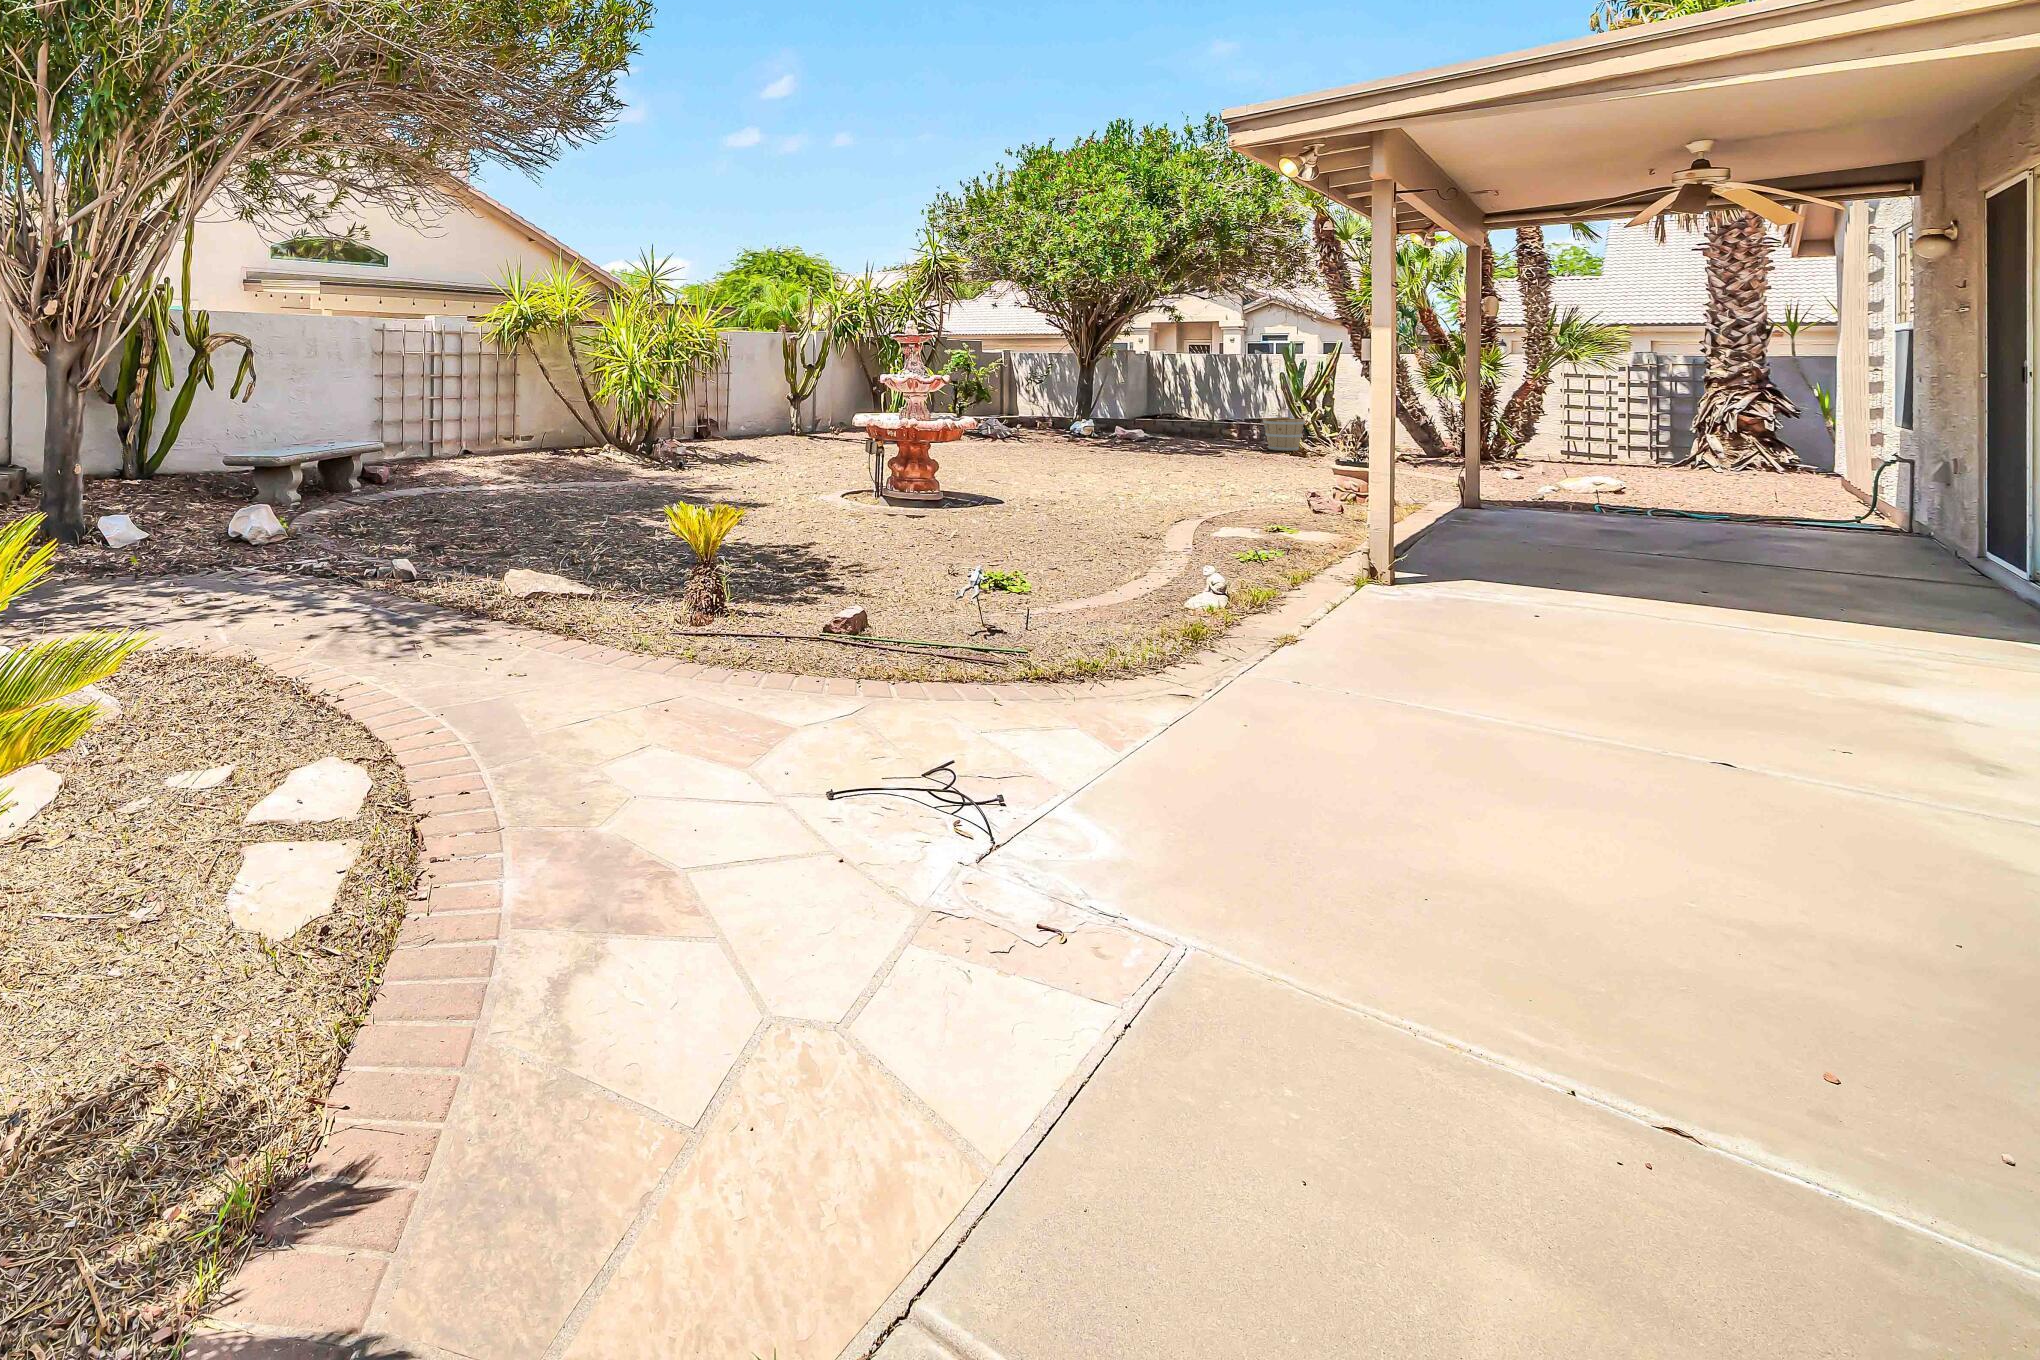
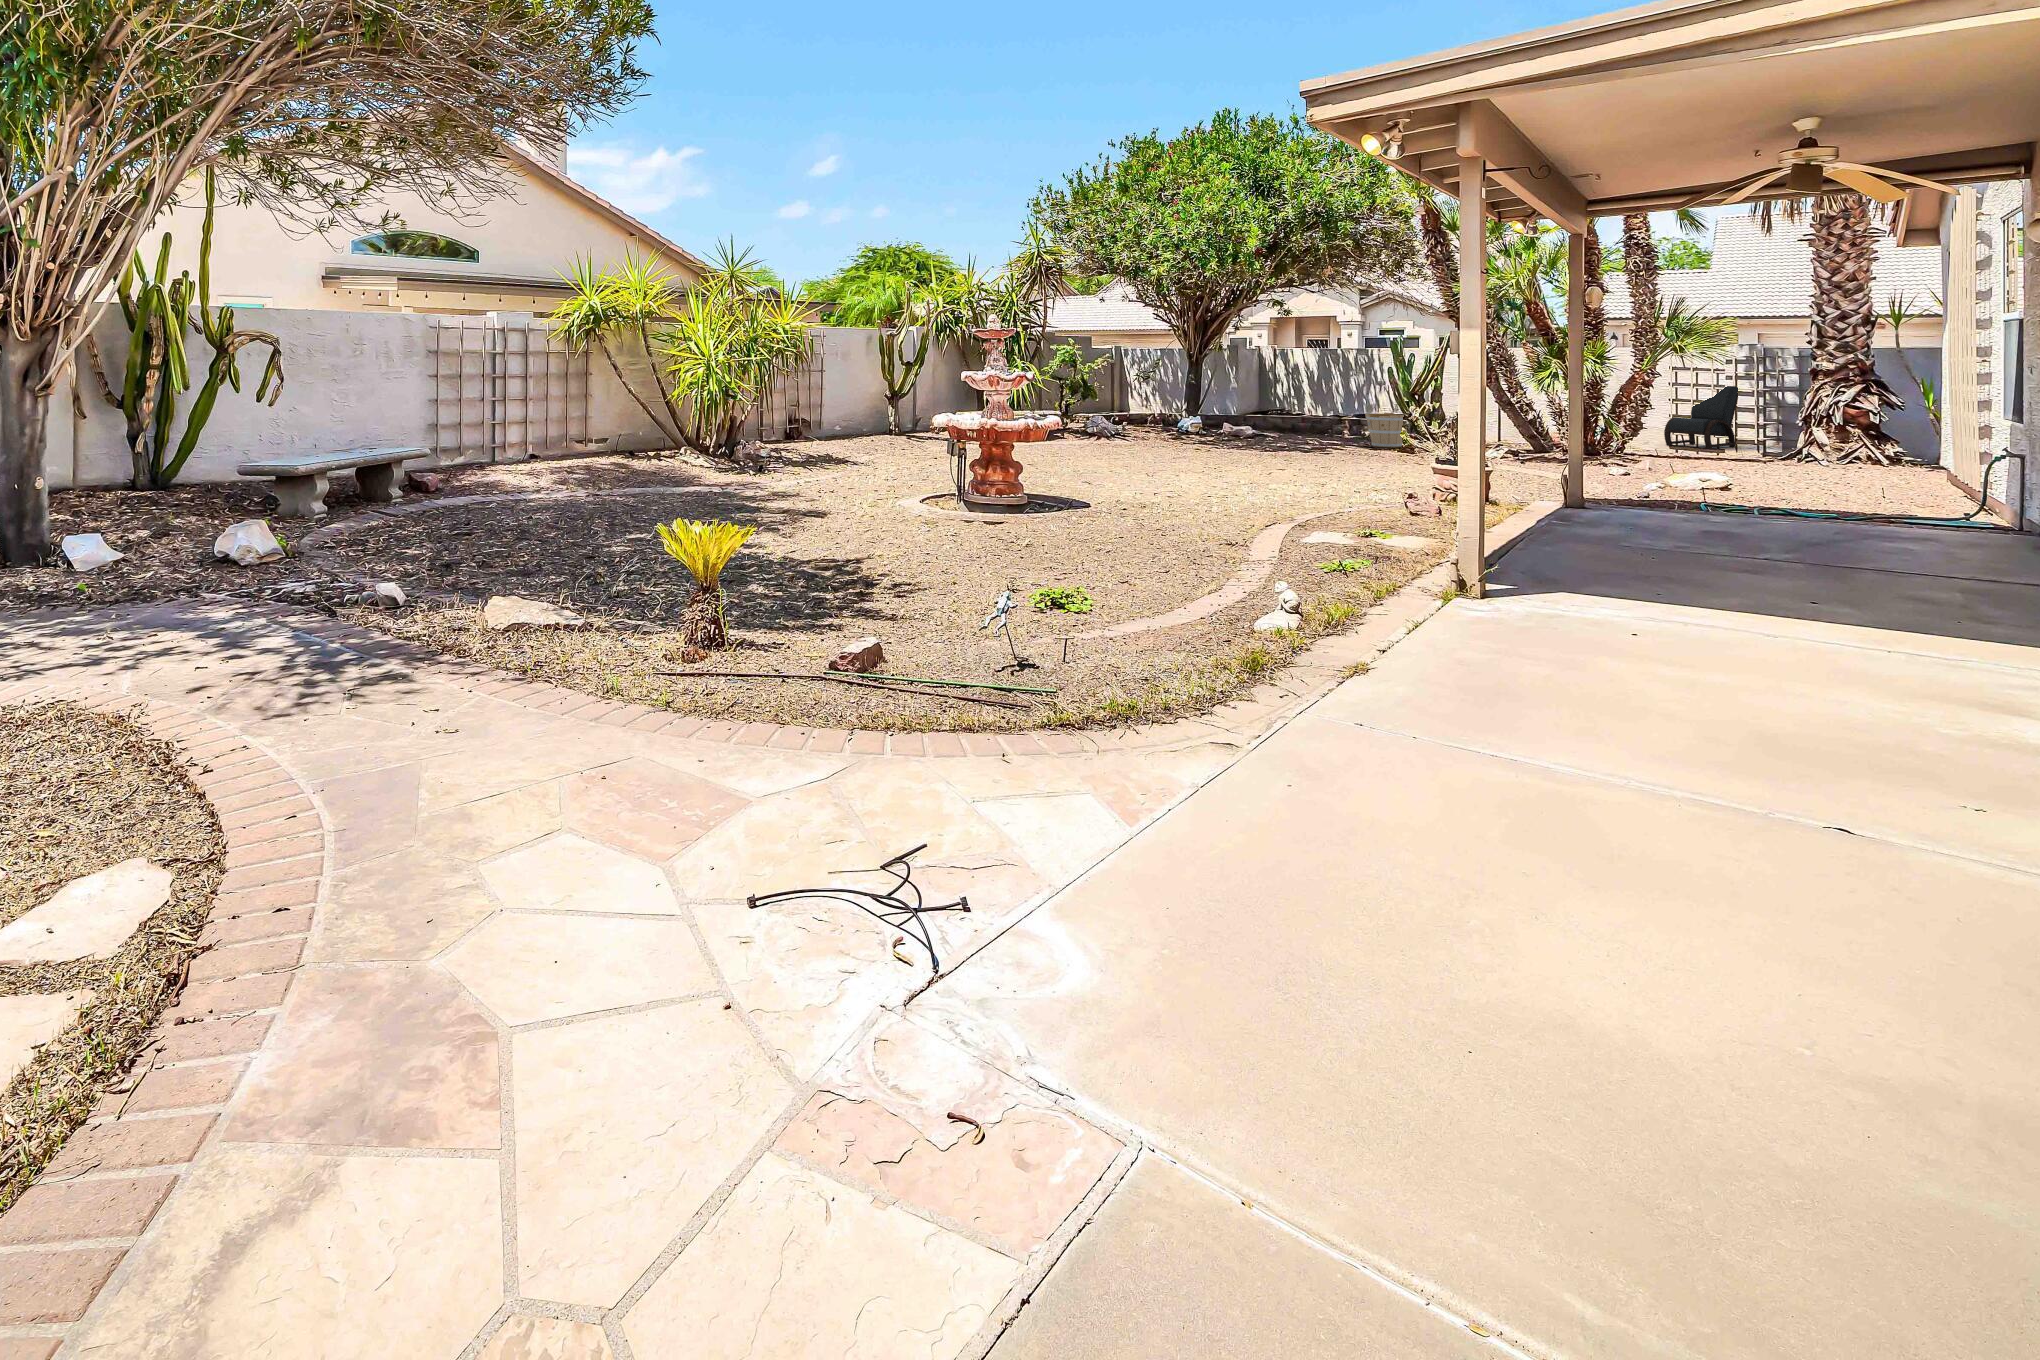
lounge chair: none [1560,392,1636,455] -> present [1664,386,1738,449]

